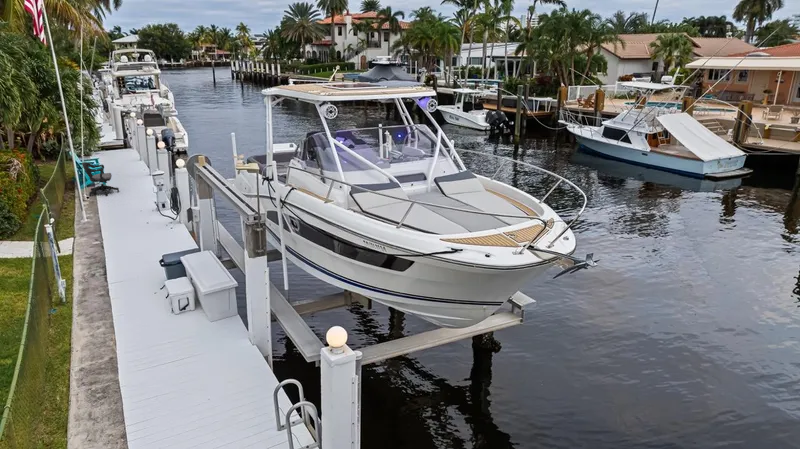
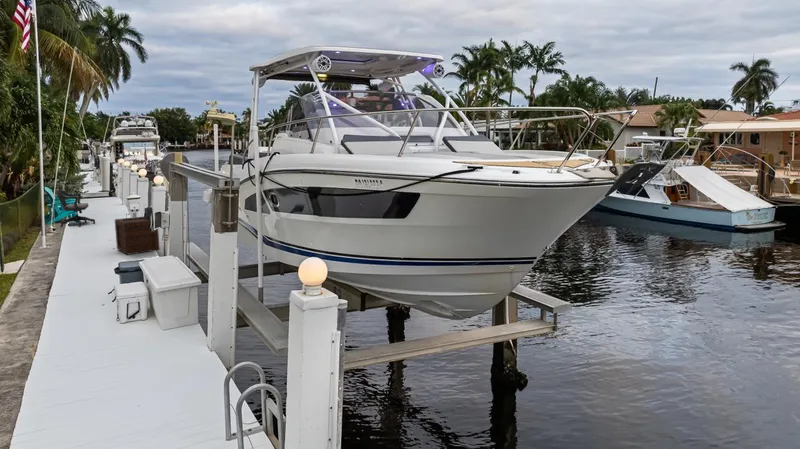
wooden crate: none [145,197,185,233] -> present [115,217,160,255]

